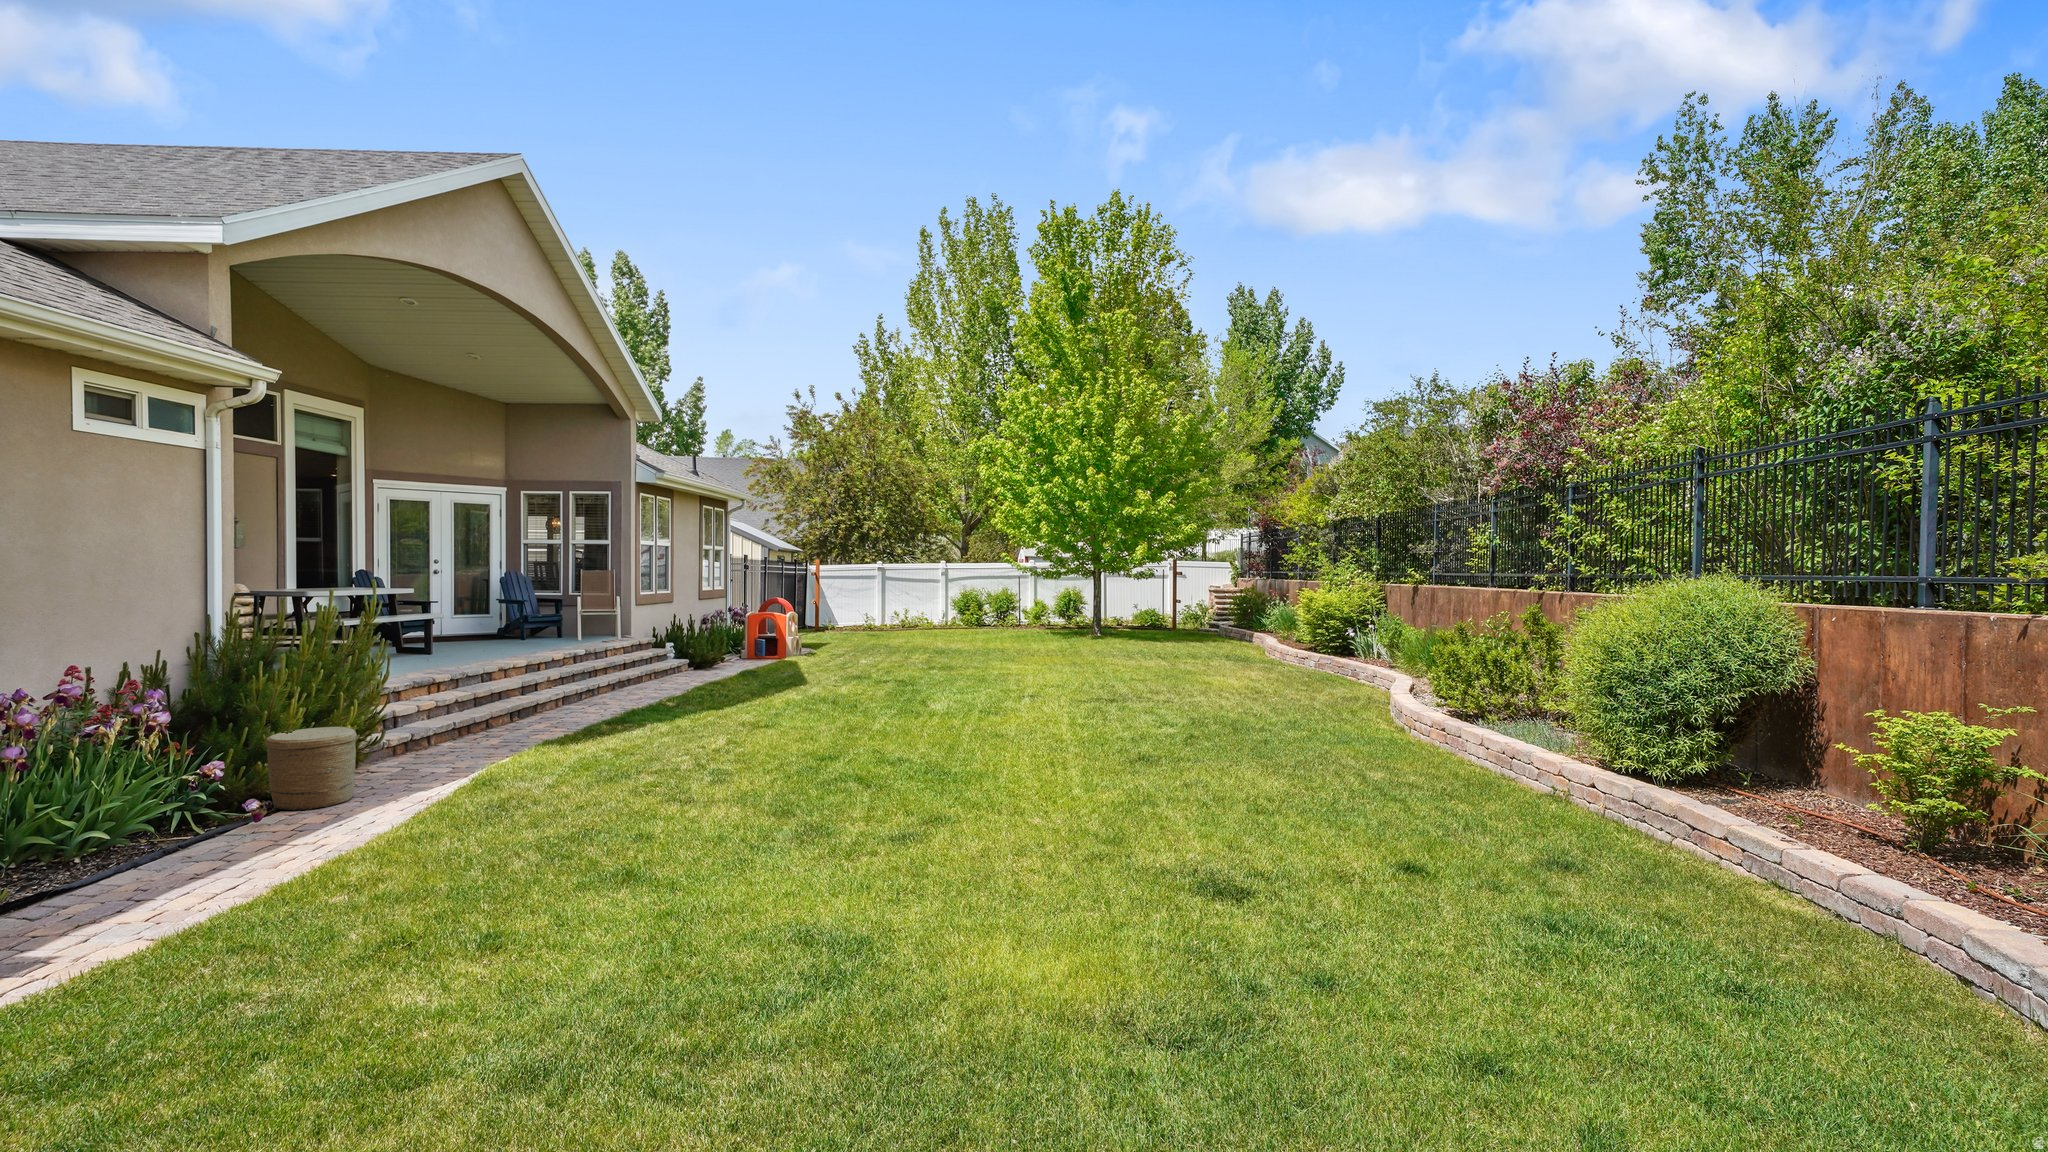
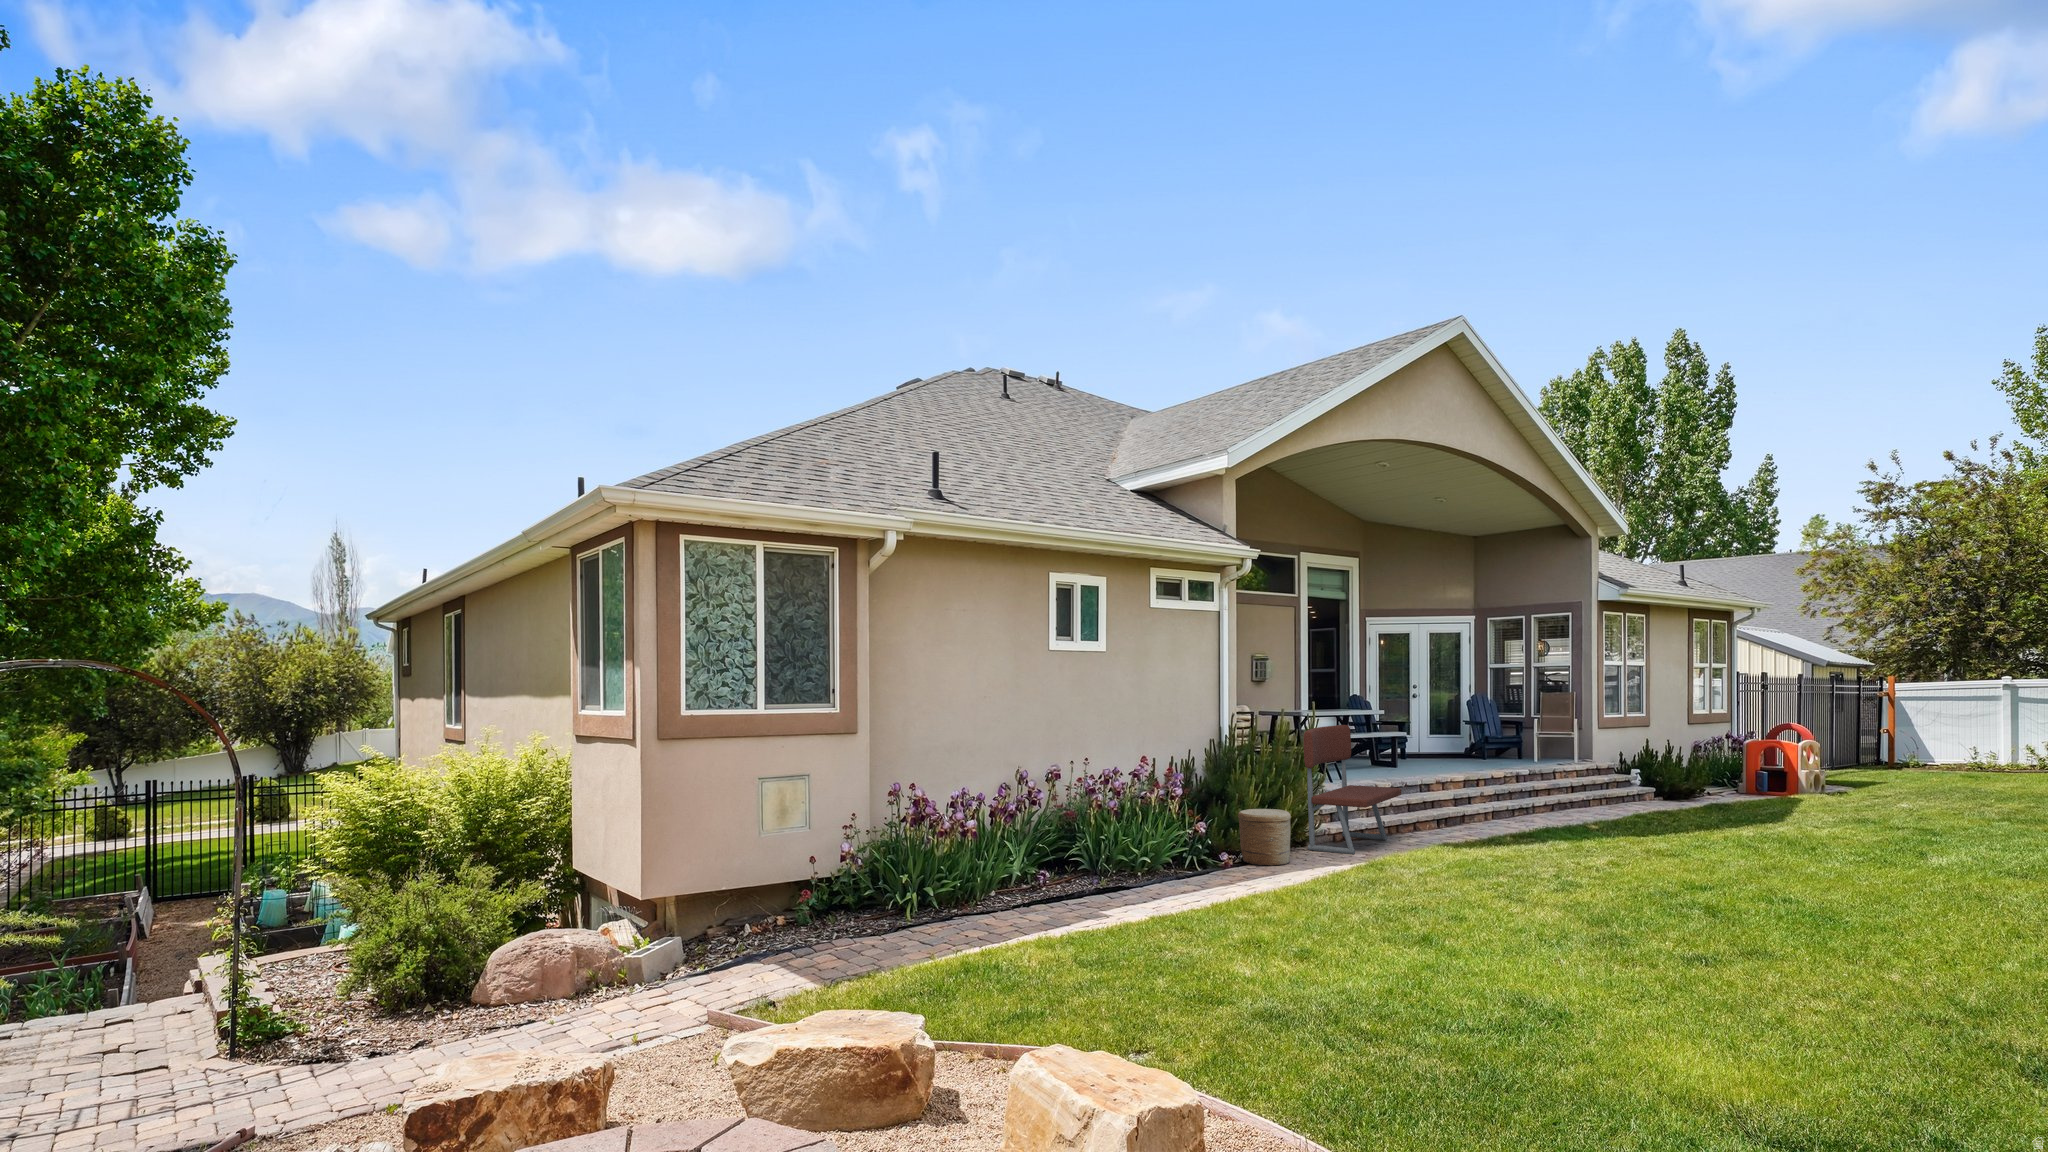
bench: none [365,608,489,774] -> present [1303,725,1402,854]

